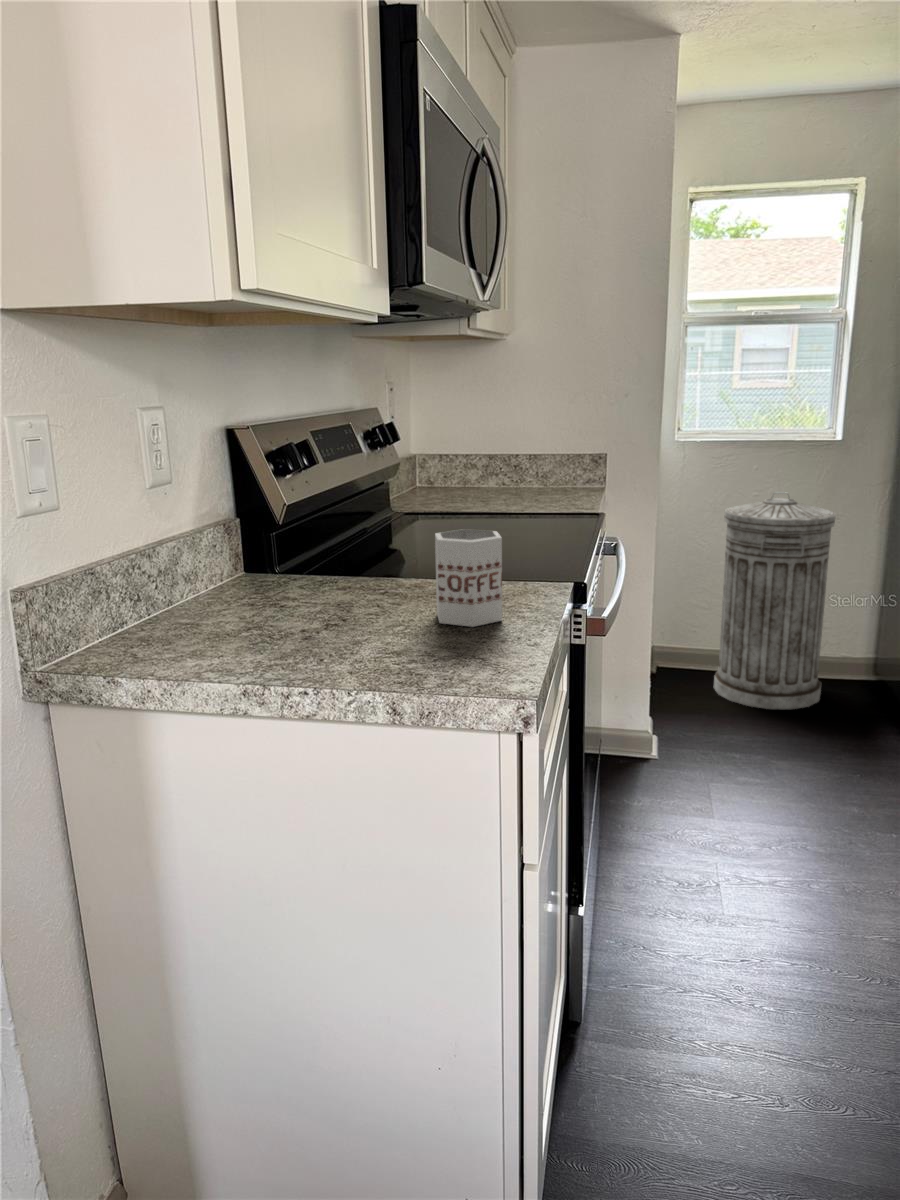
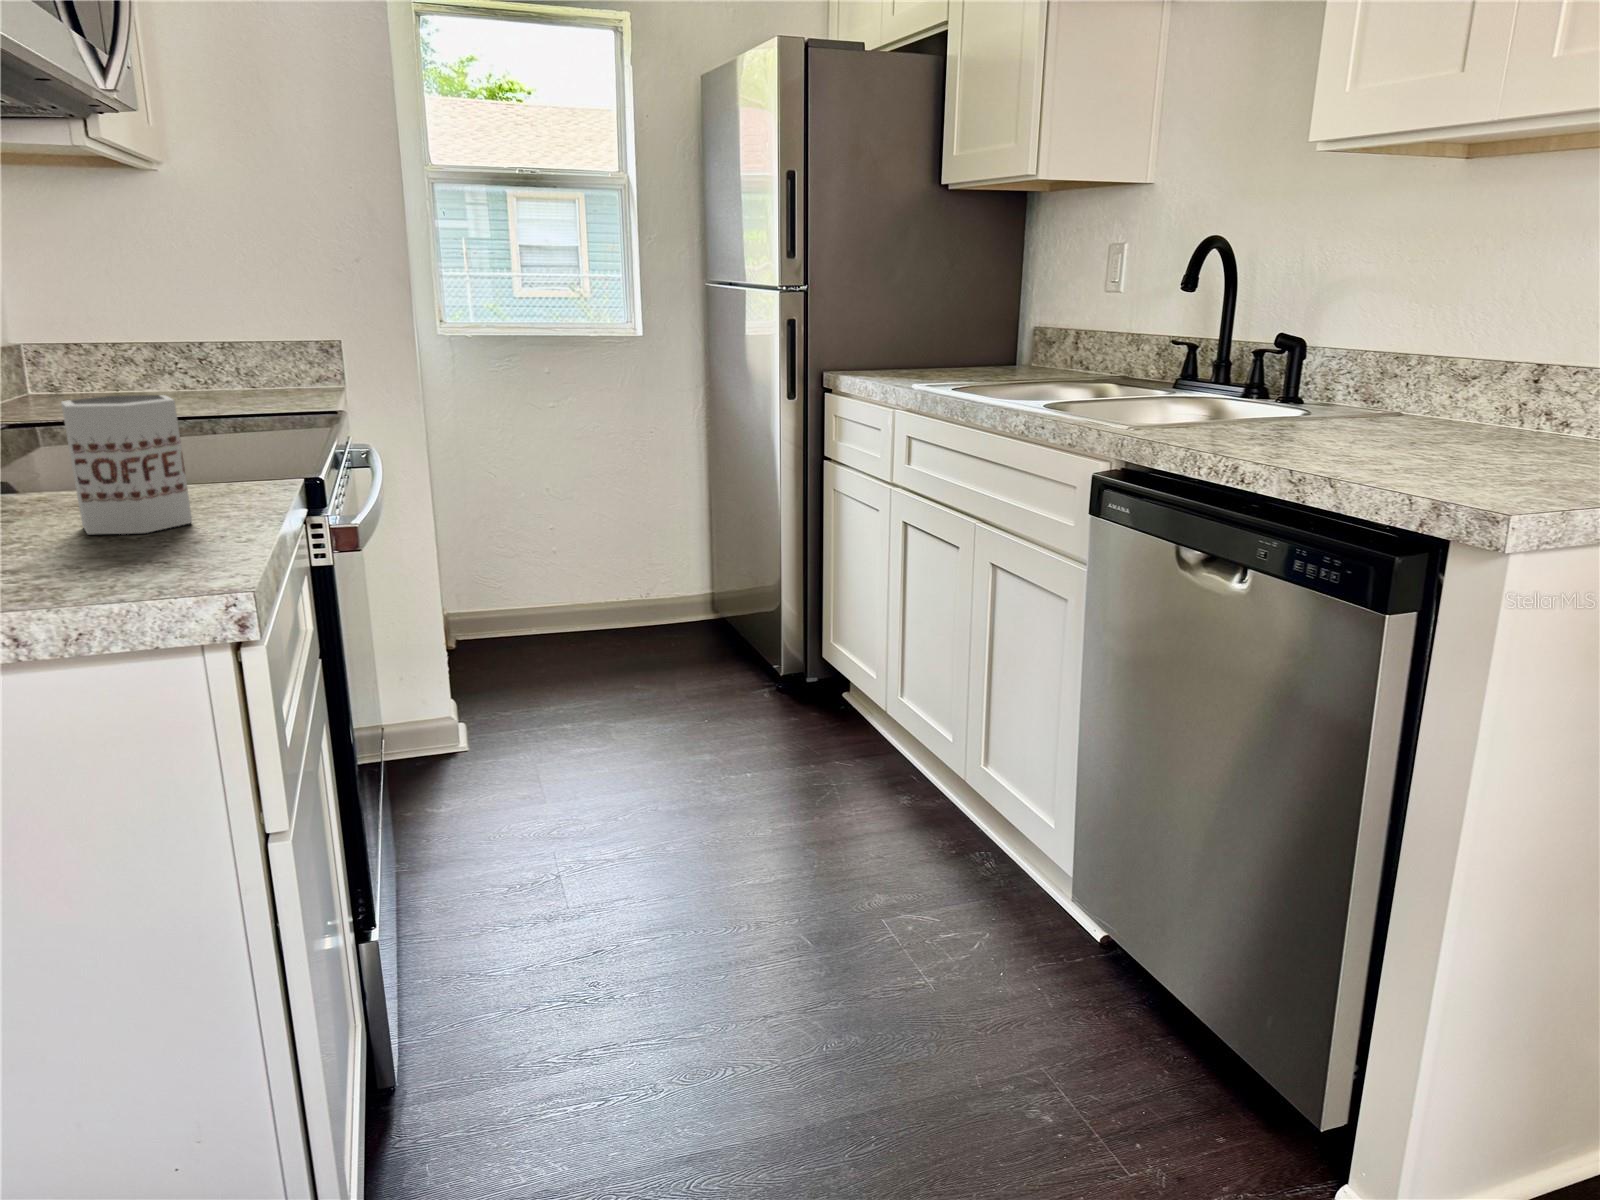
trash can: present [714,492,836,709] -> none [513,392,657,666]

